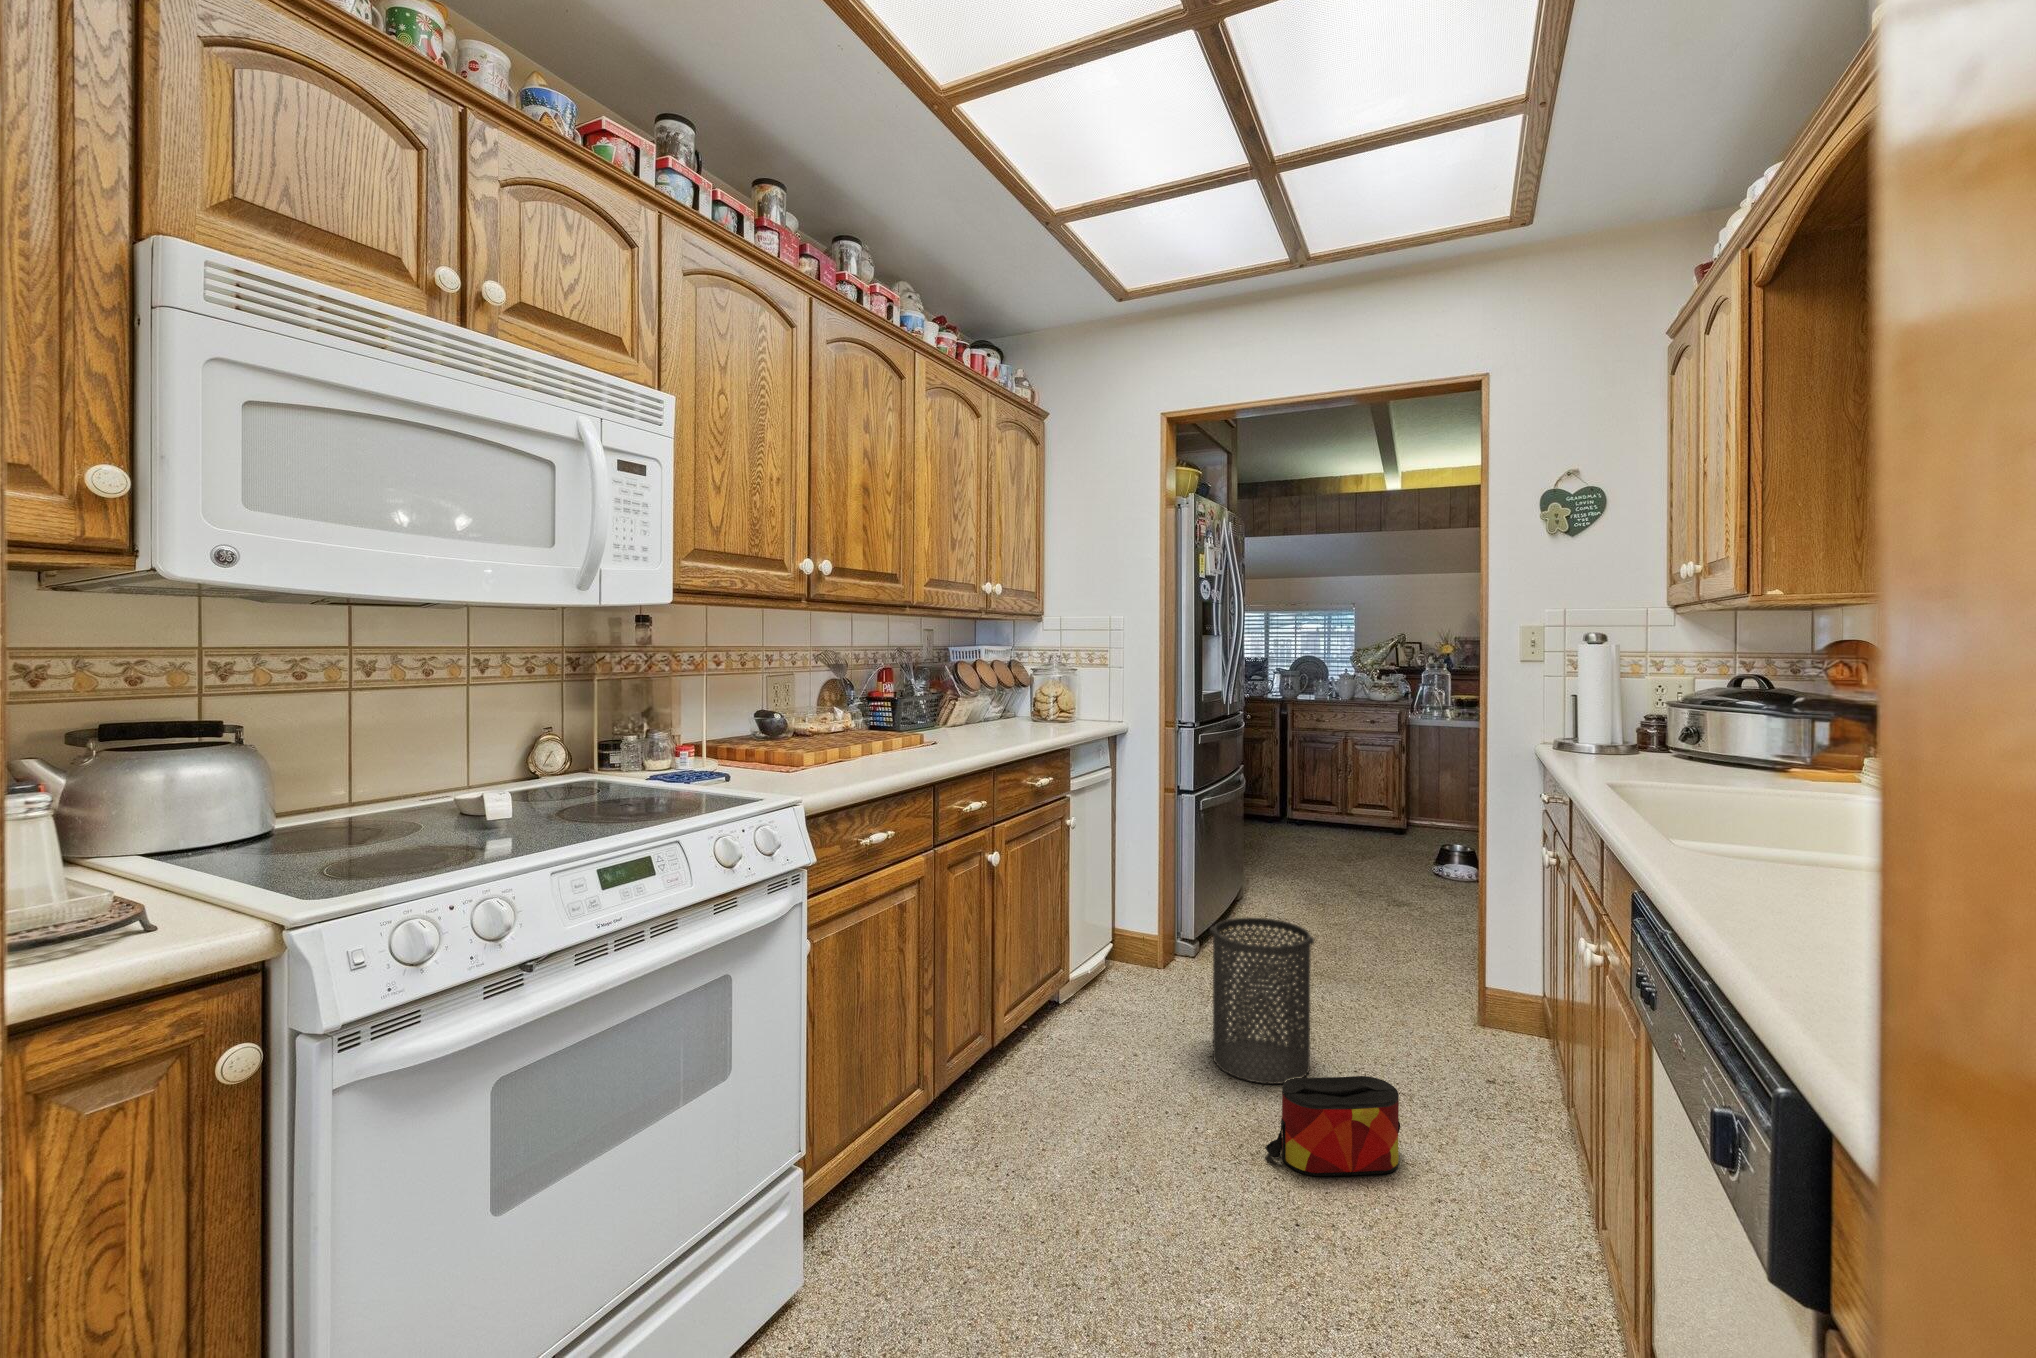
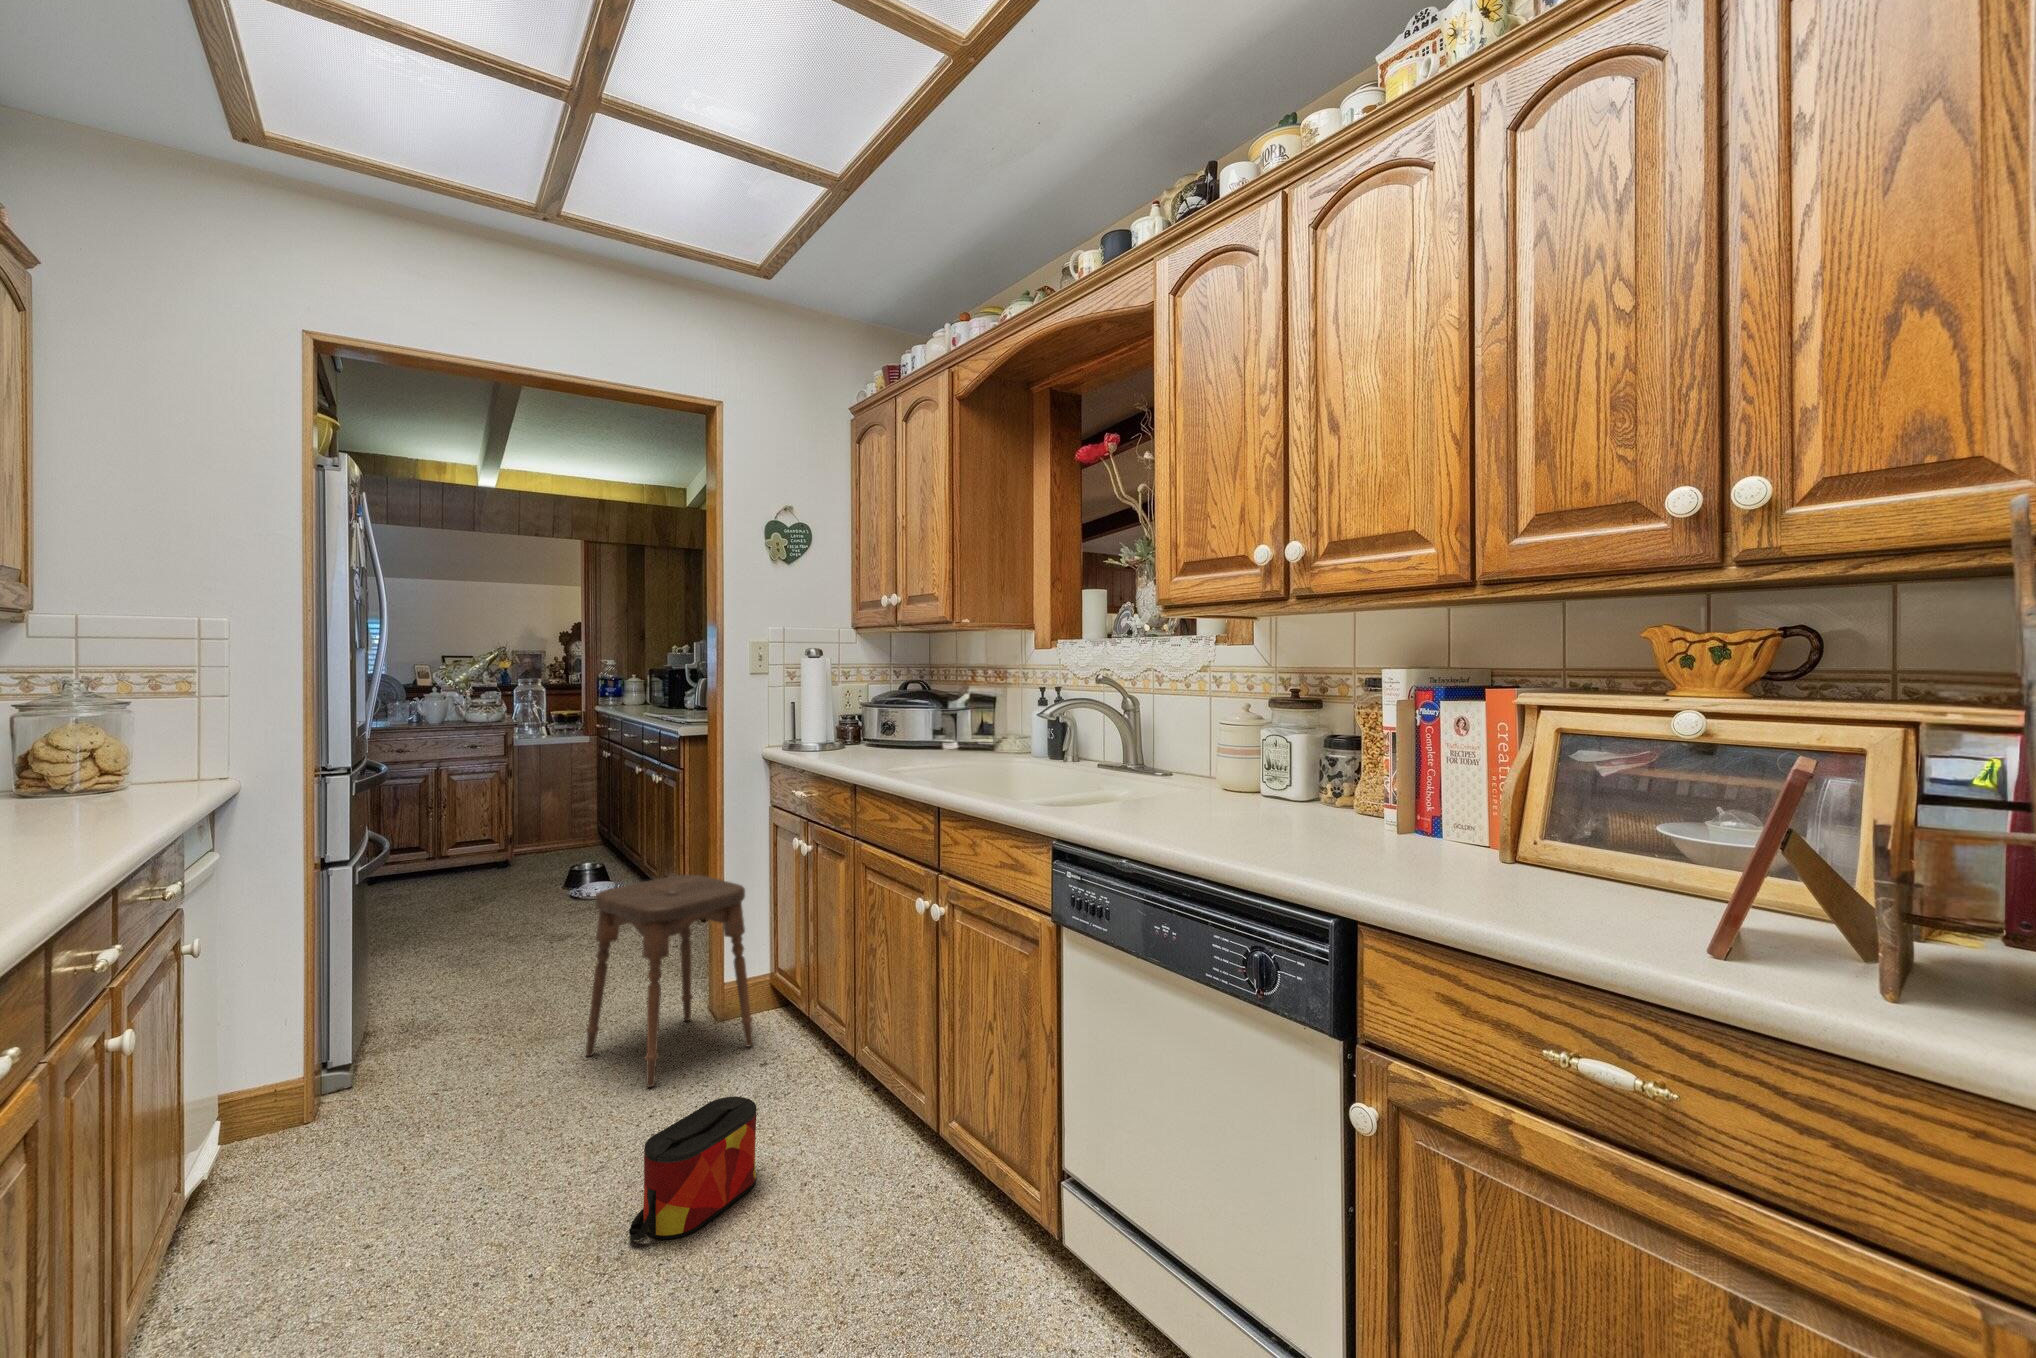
stool: none [1340,864,1492,1060] -> present [586,875,753,1087]
trash can: present [1210,918,1314,1084] -> none [472,971,611,1183]

